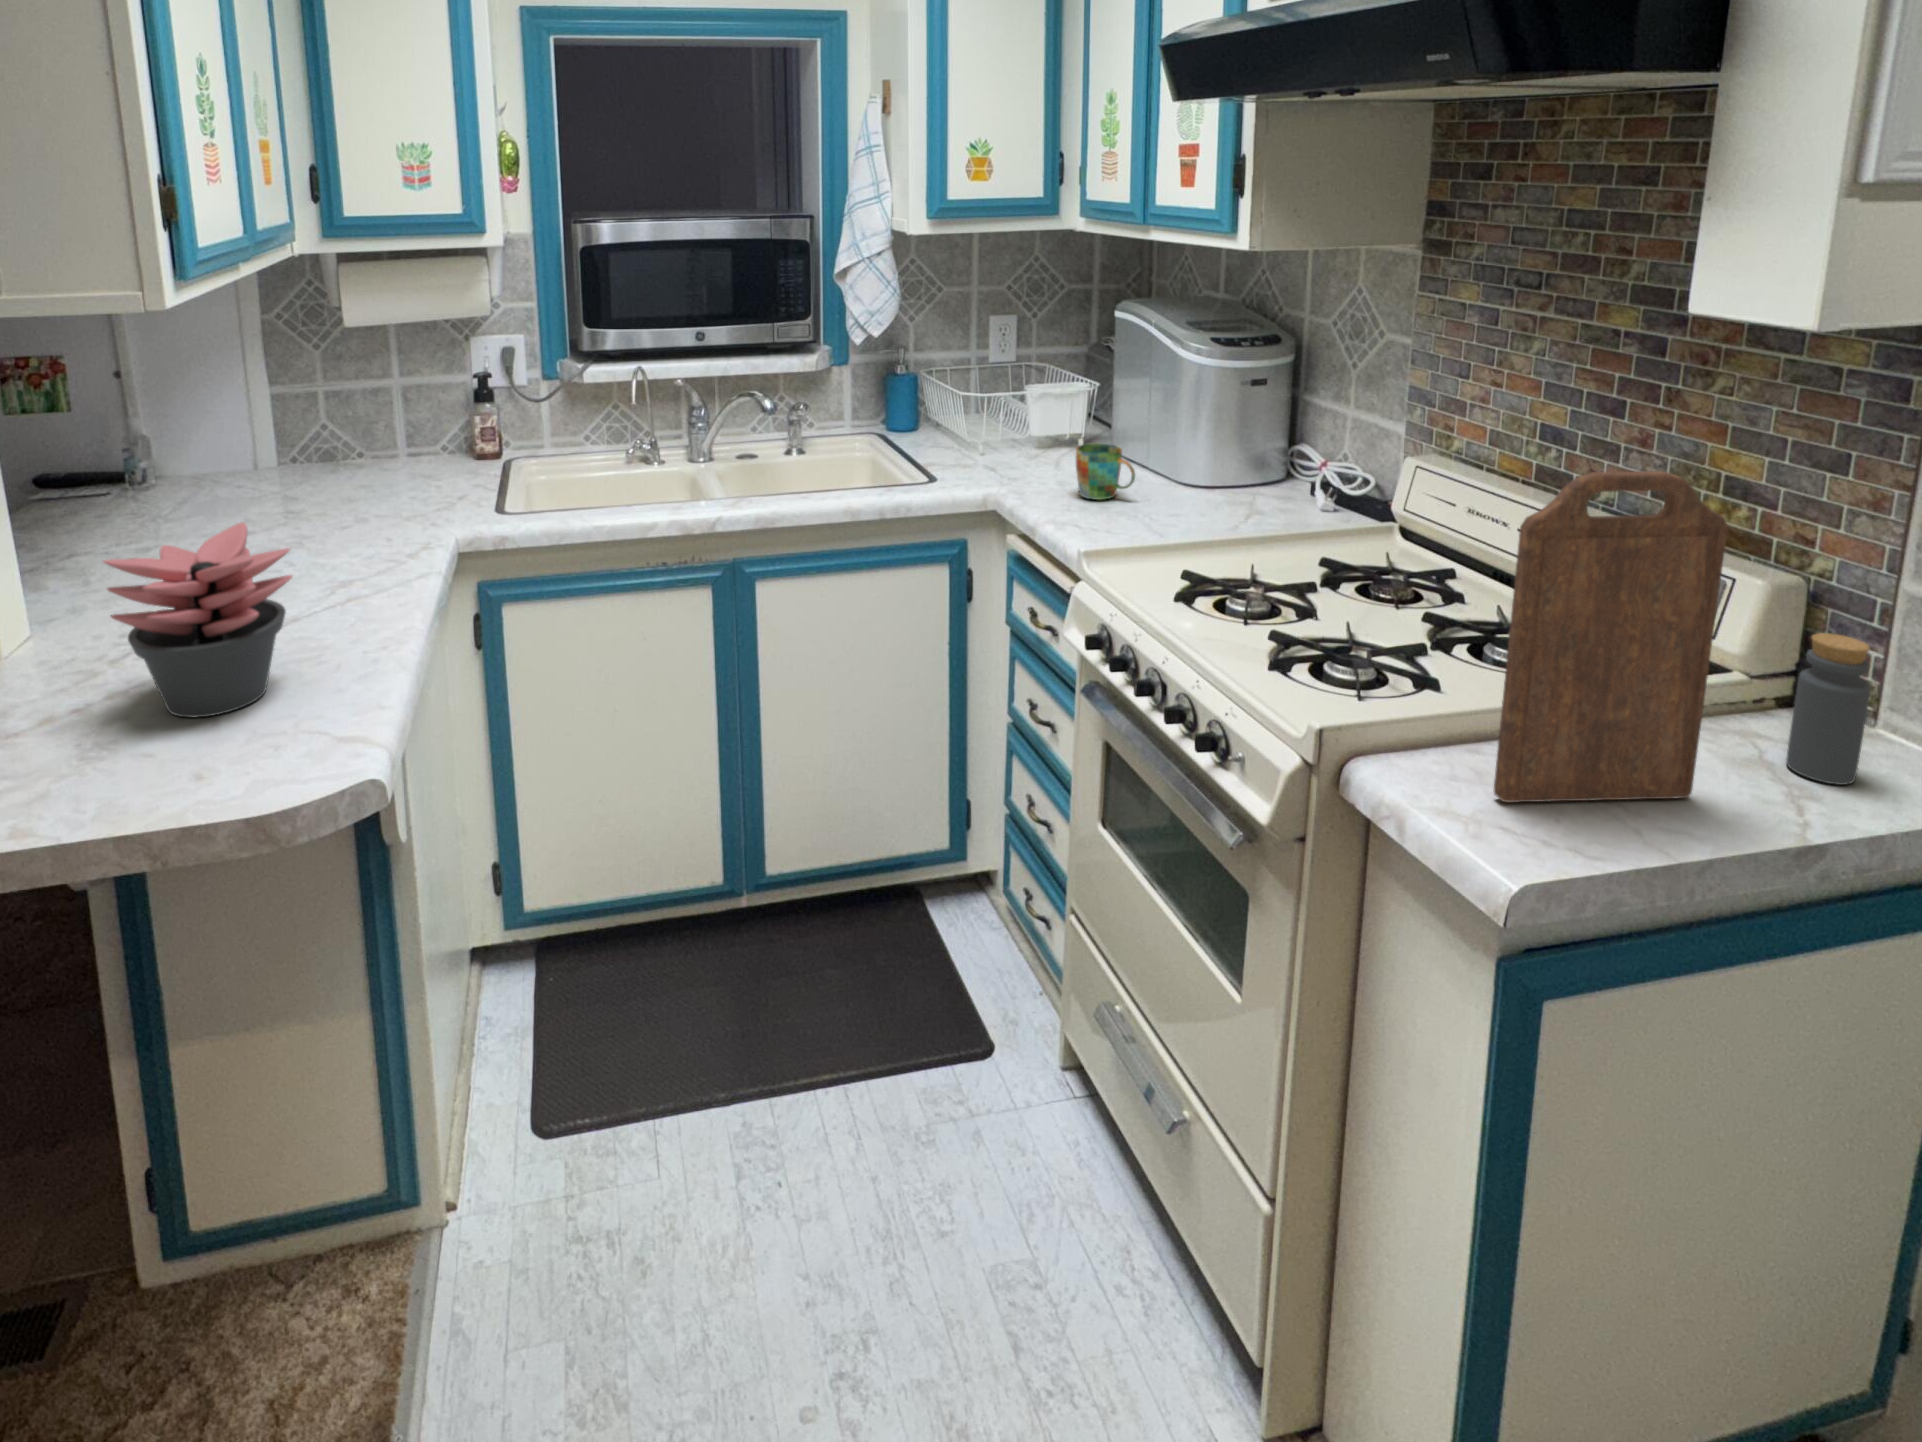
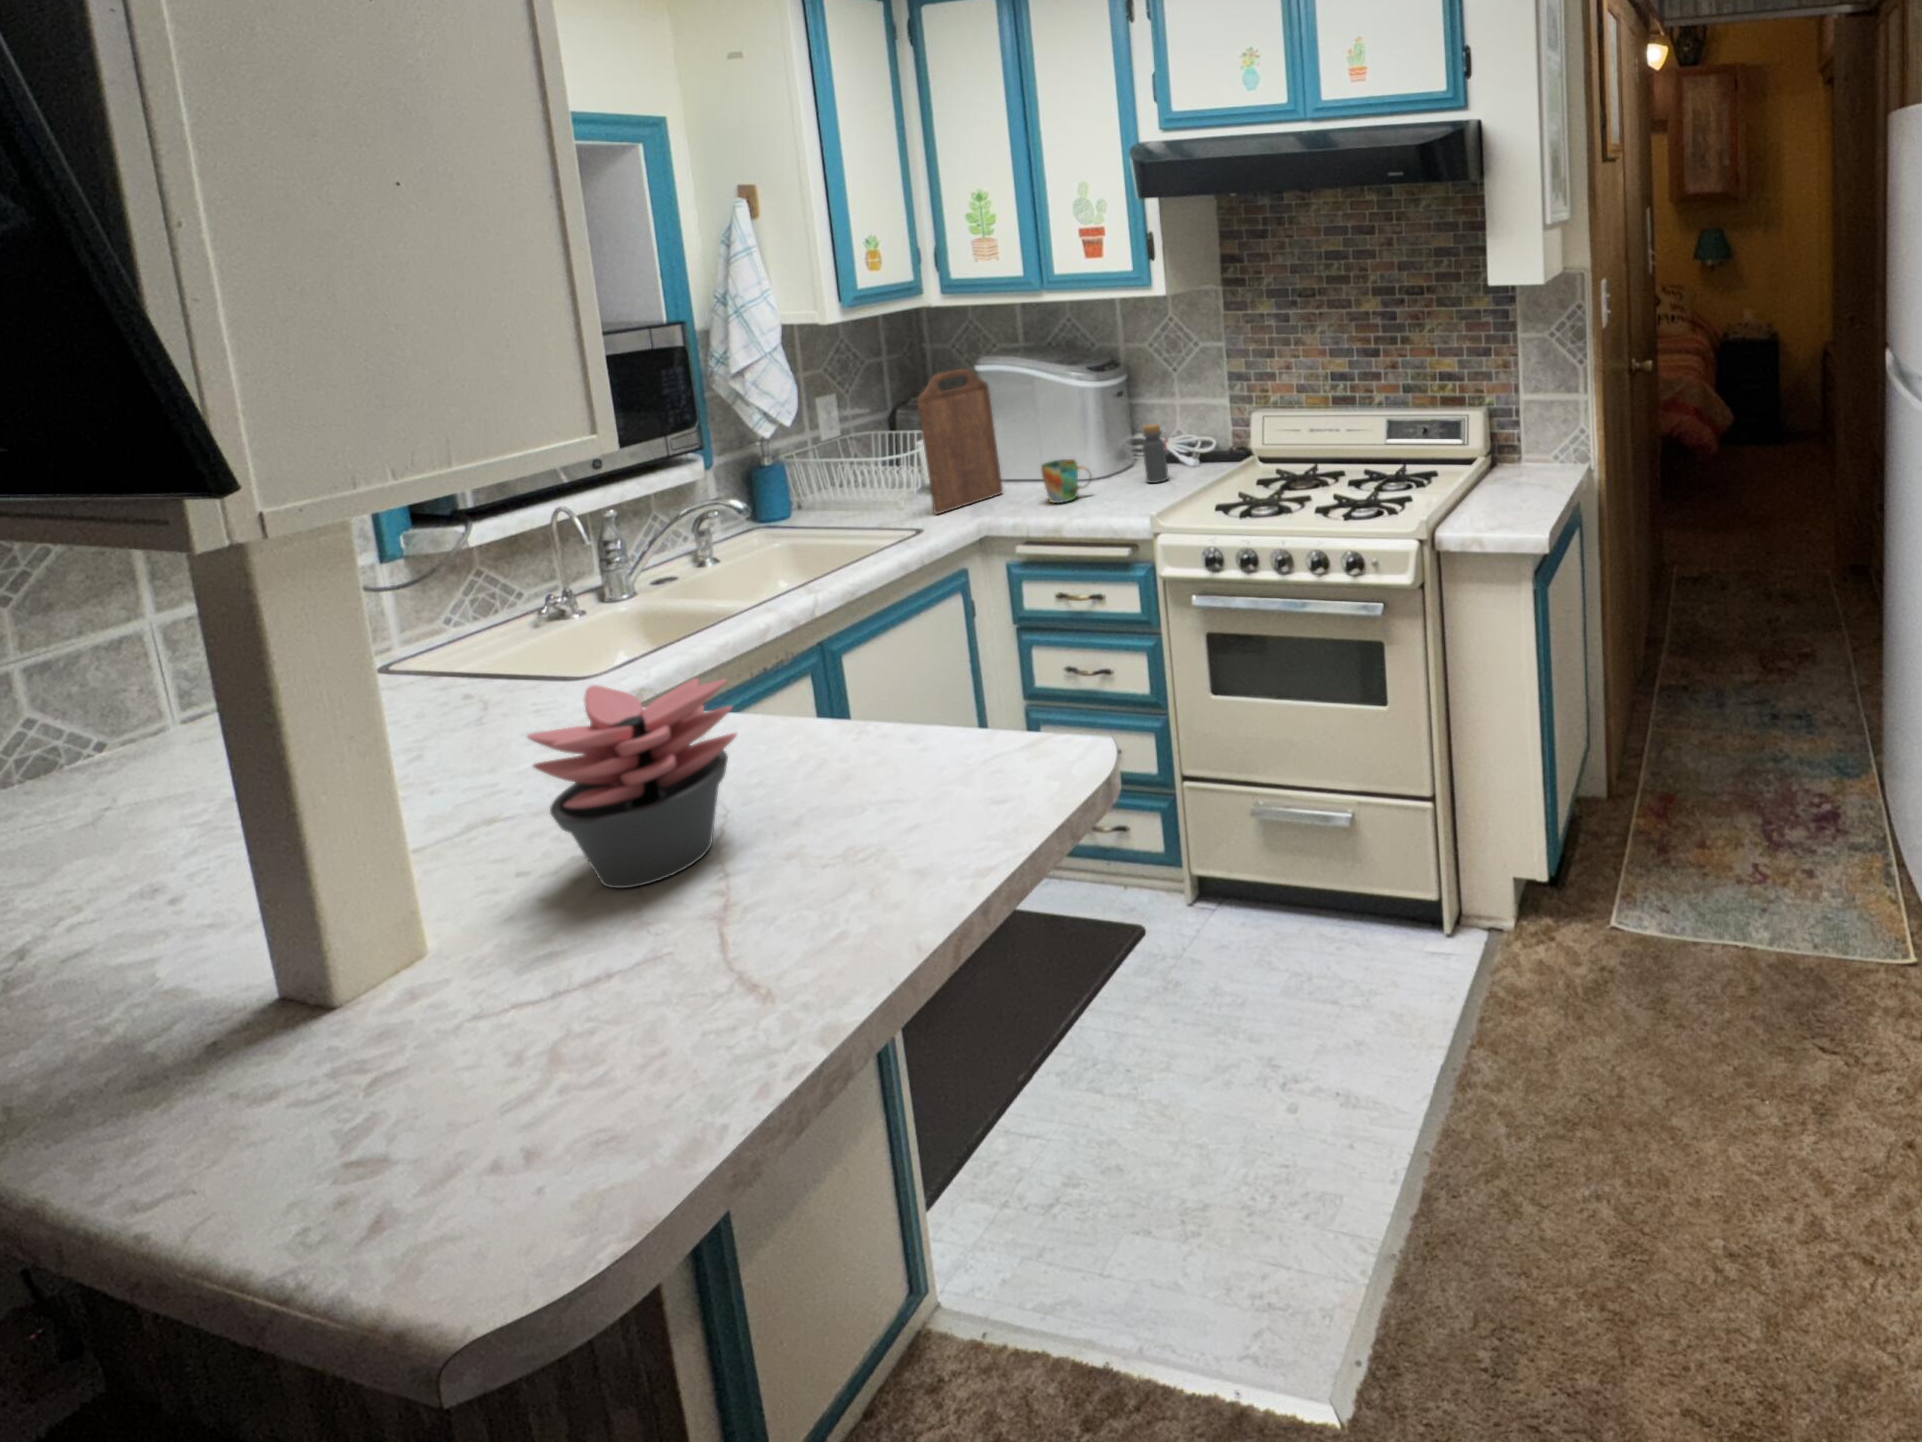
cutting board: present [1494,471,1728,802] -> present [917,369,1003,514]
bottle: present [1786,633,1870,785] -> present [1142,424,1168,483]

